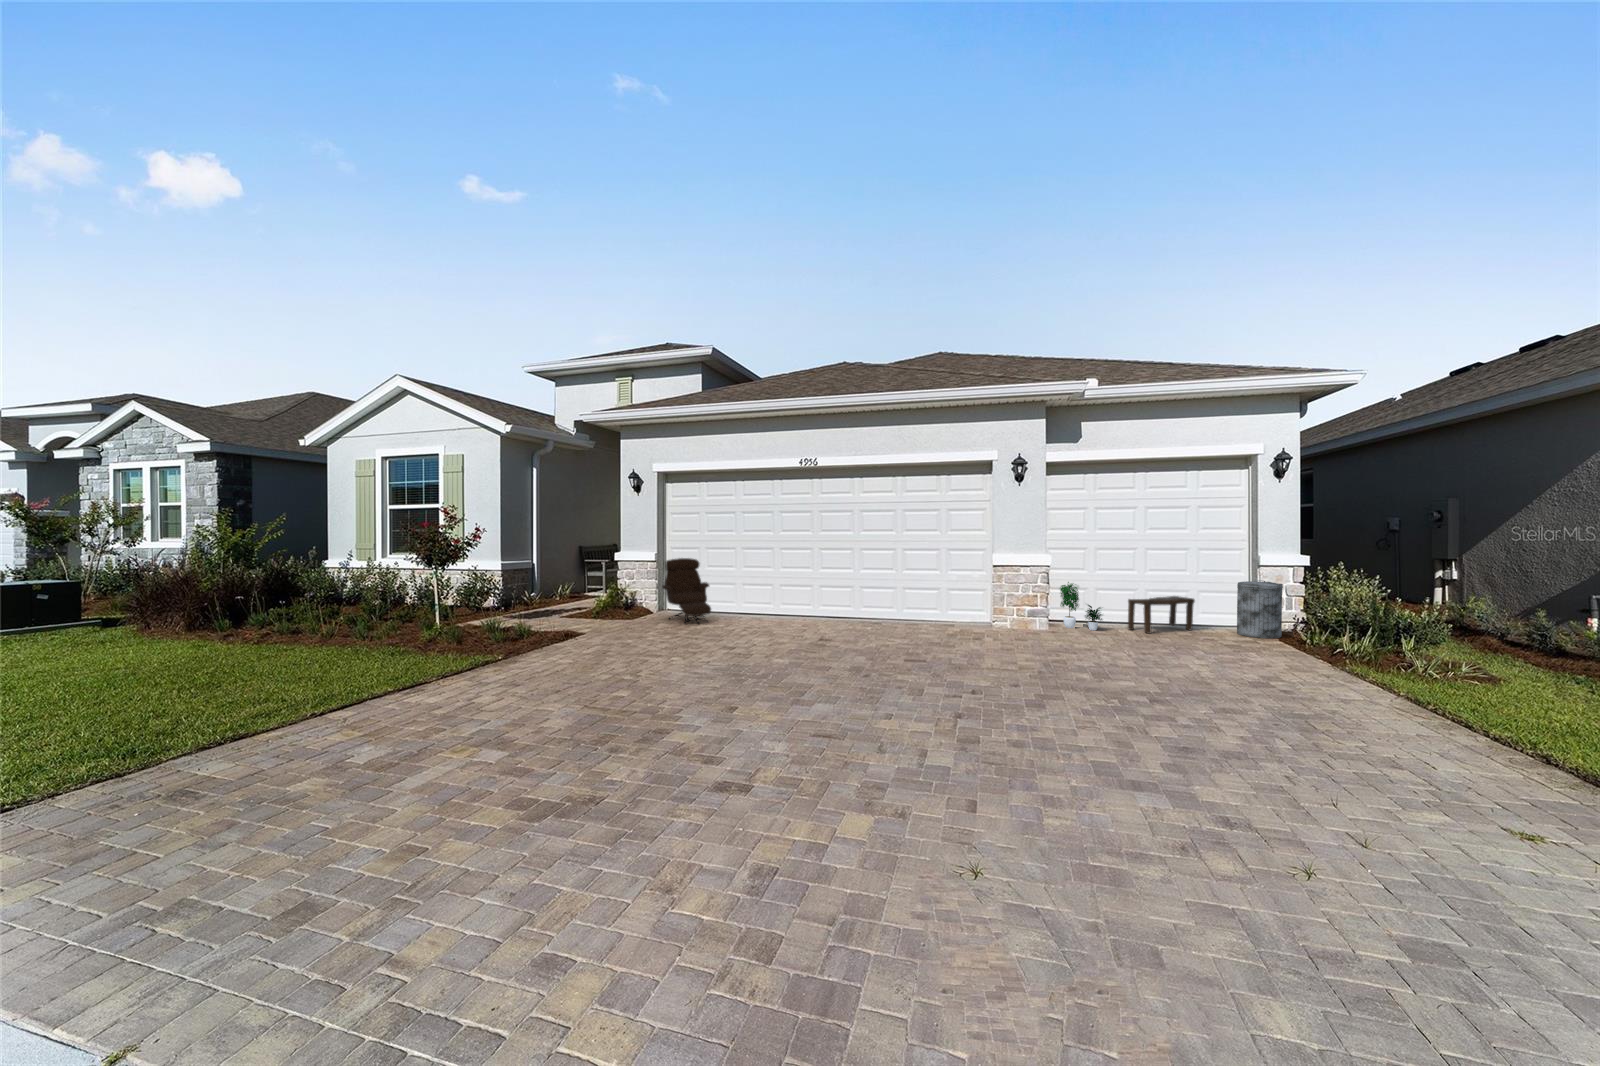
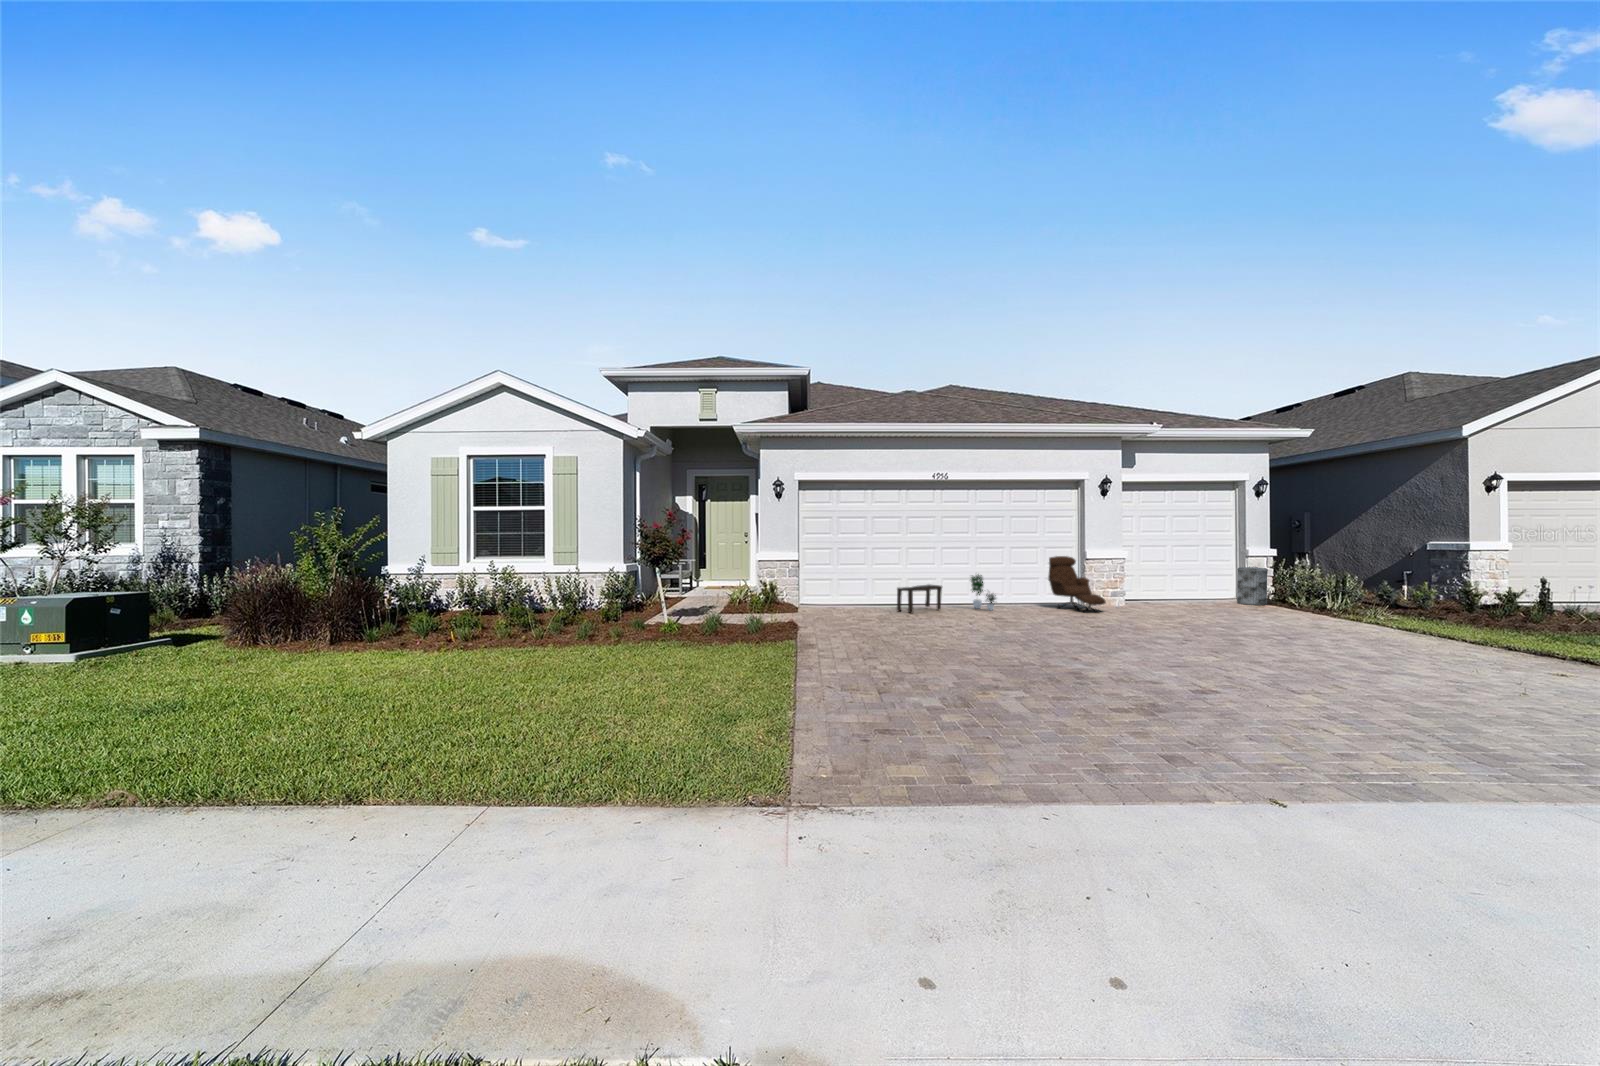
lounge chair: present [662,558,711,623] -> present [1048,556,1106,610]
potted plant: present [1060,582,1102,630] -> present [970,574,996,611]
bench: present [1128,596,1195,633] -> present [897,585,942,613]

